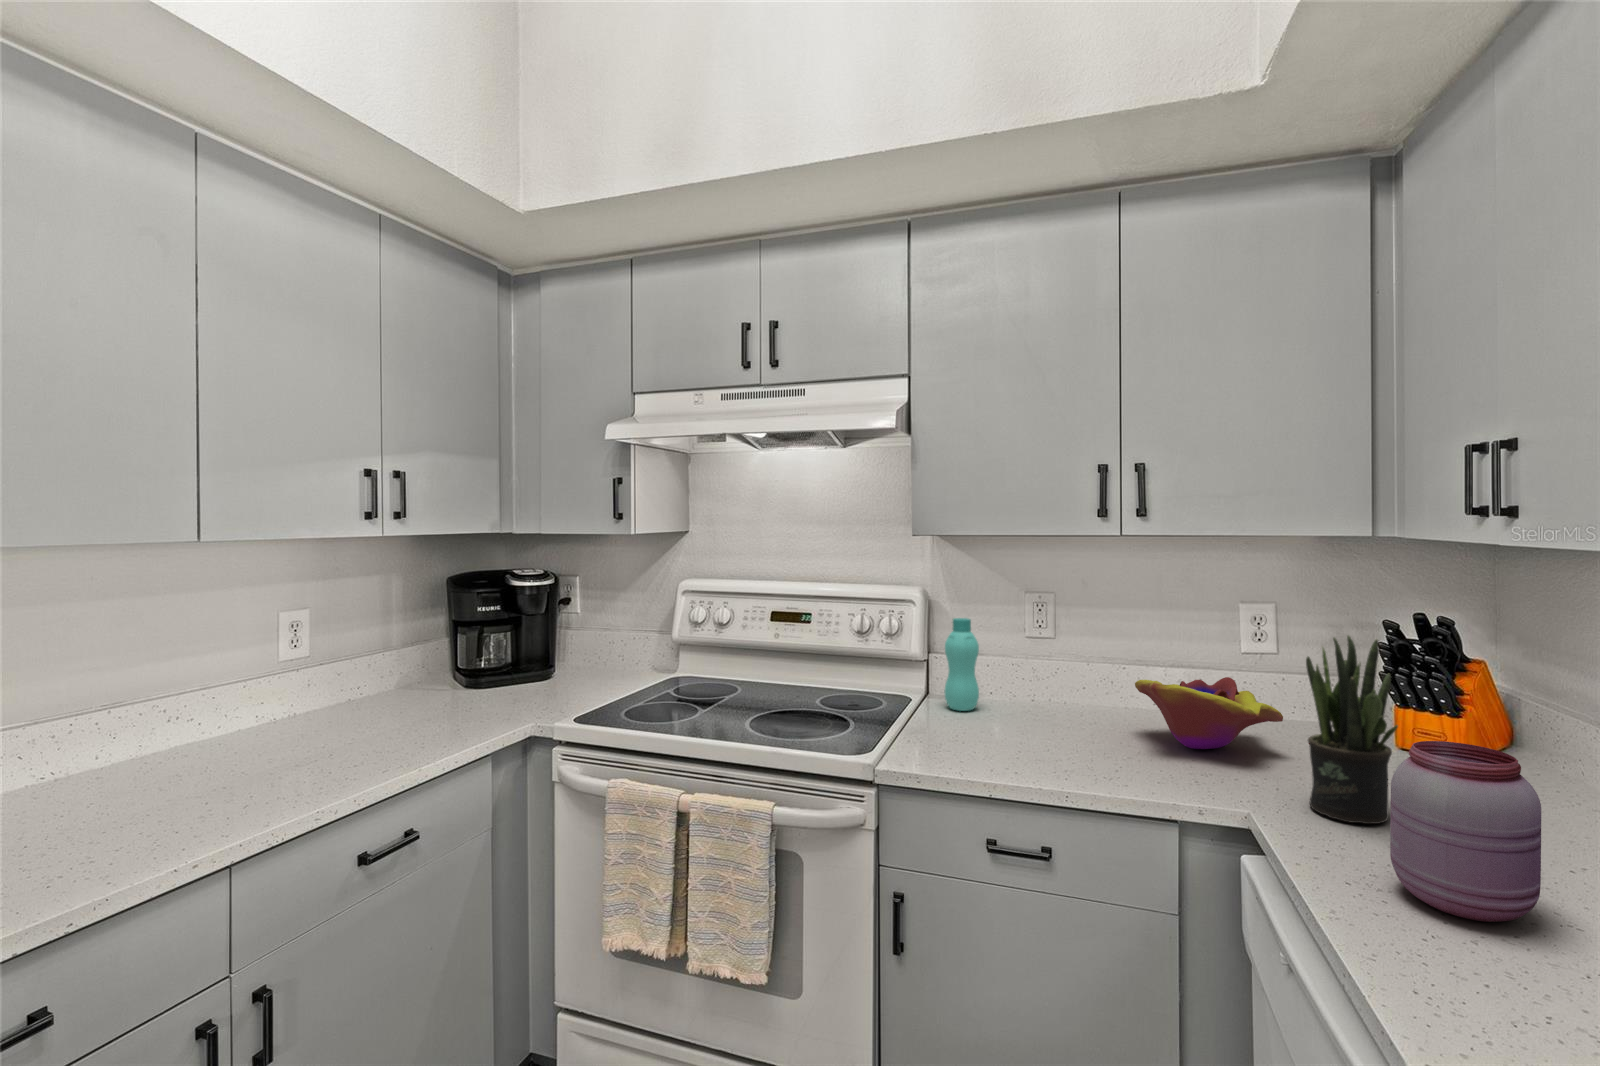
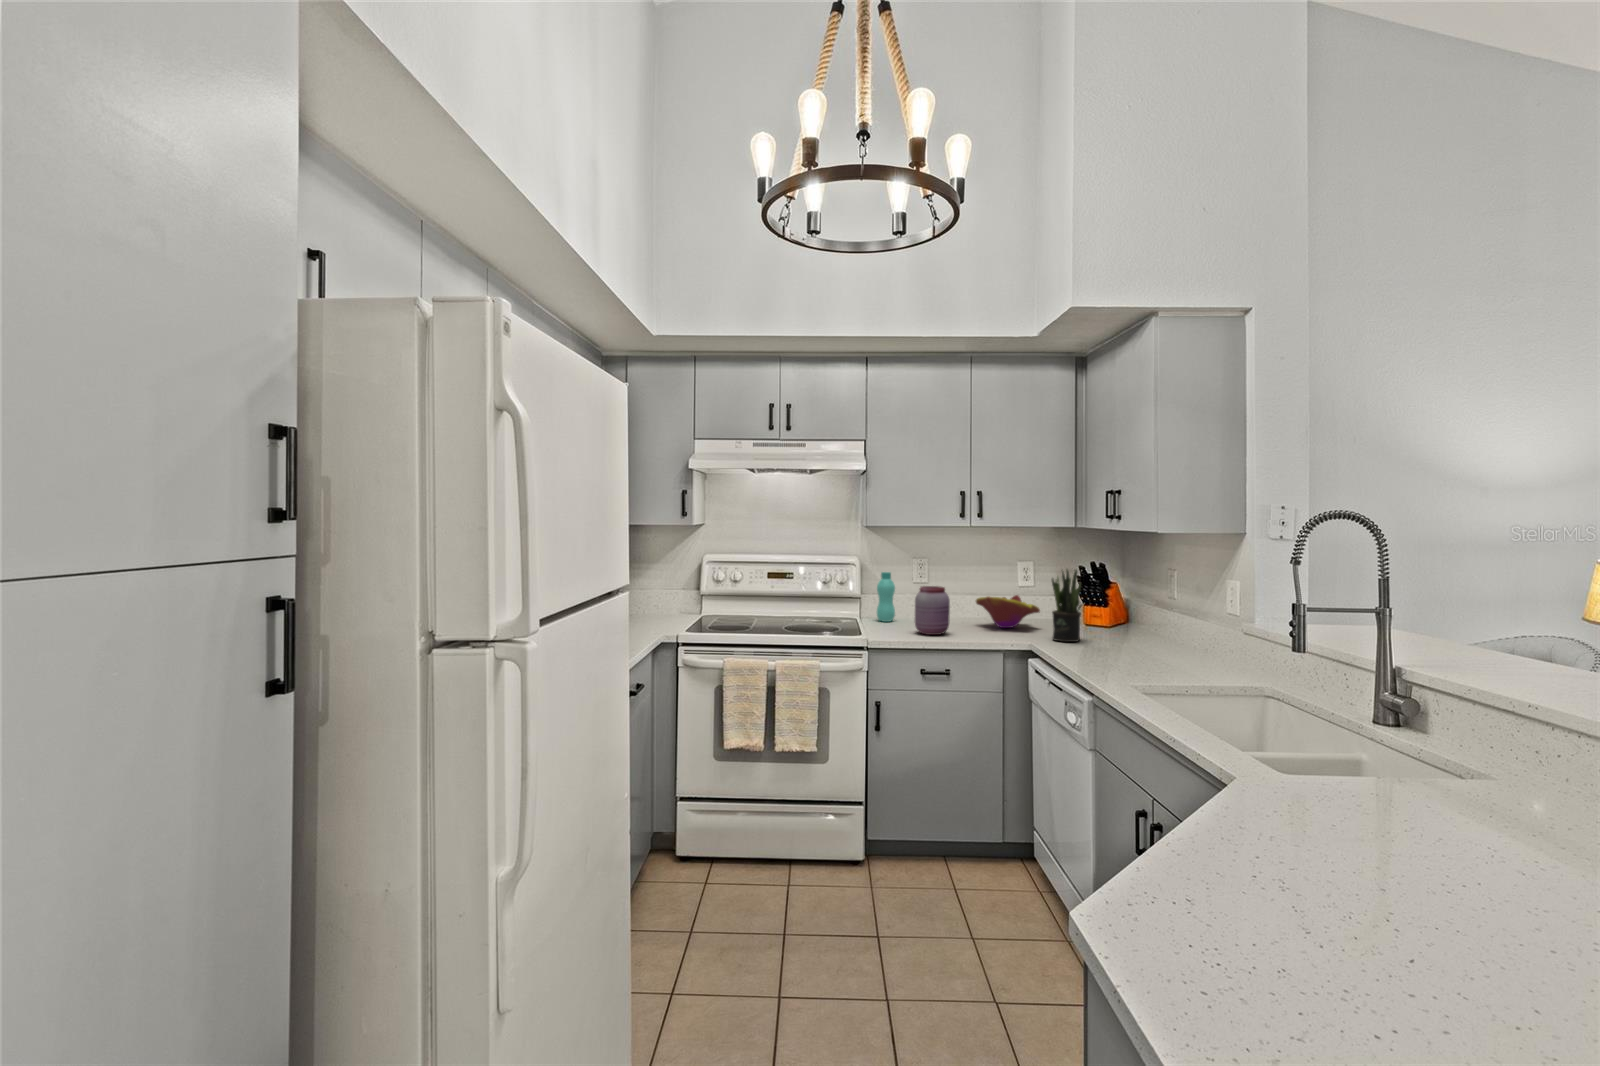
jar: present [1390,741,1541,922] -> present [915,586,950,635]

